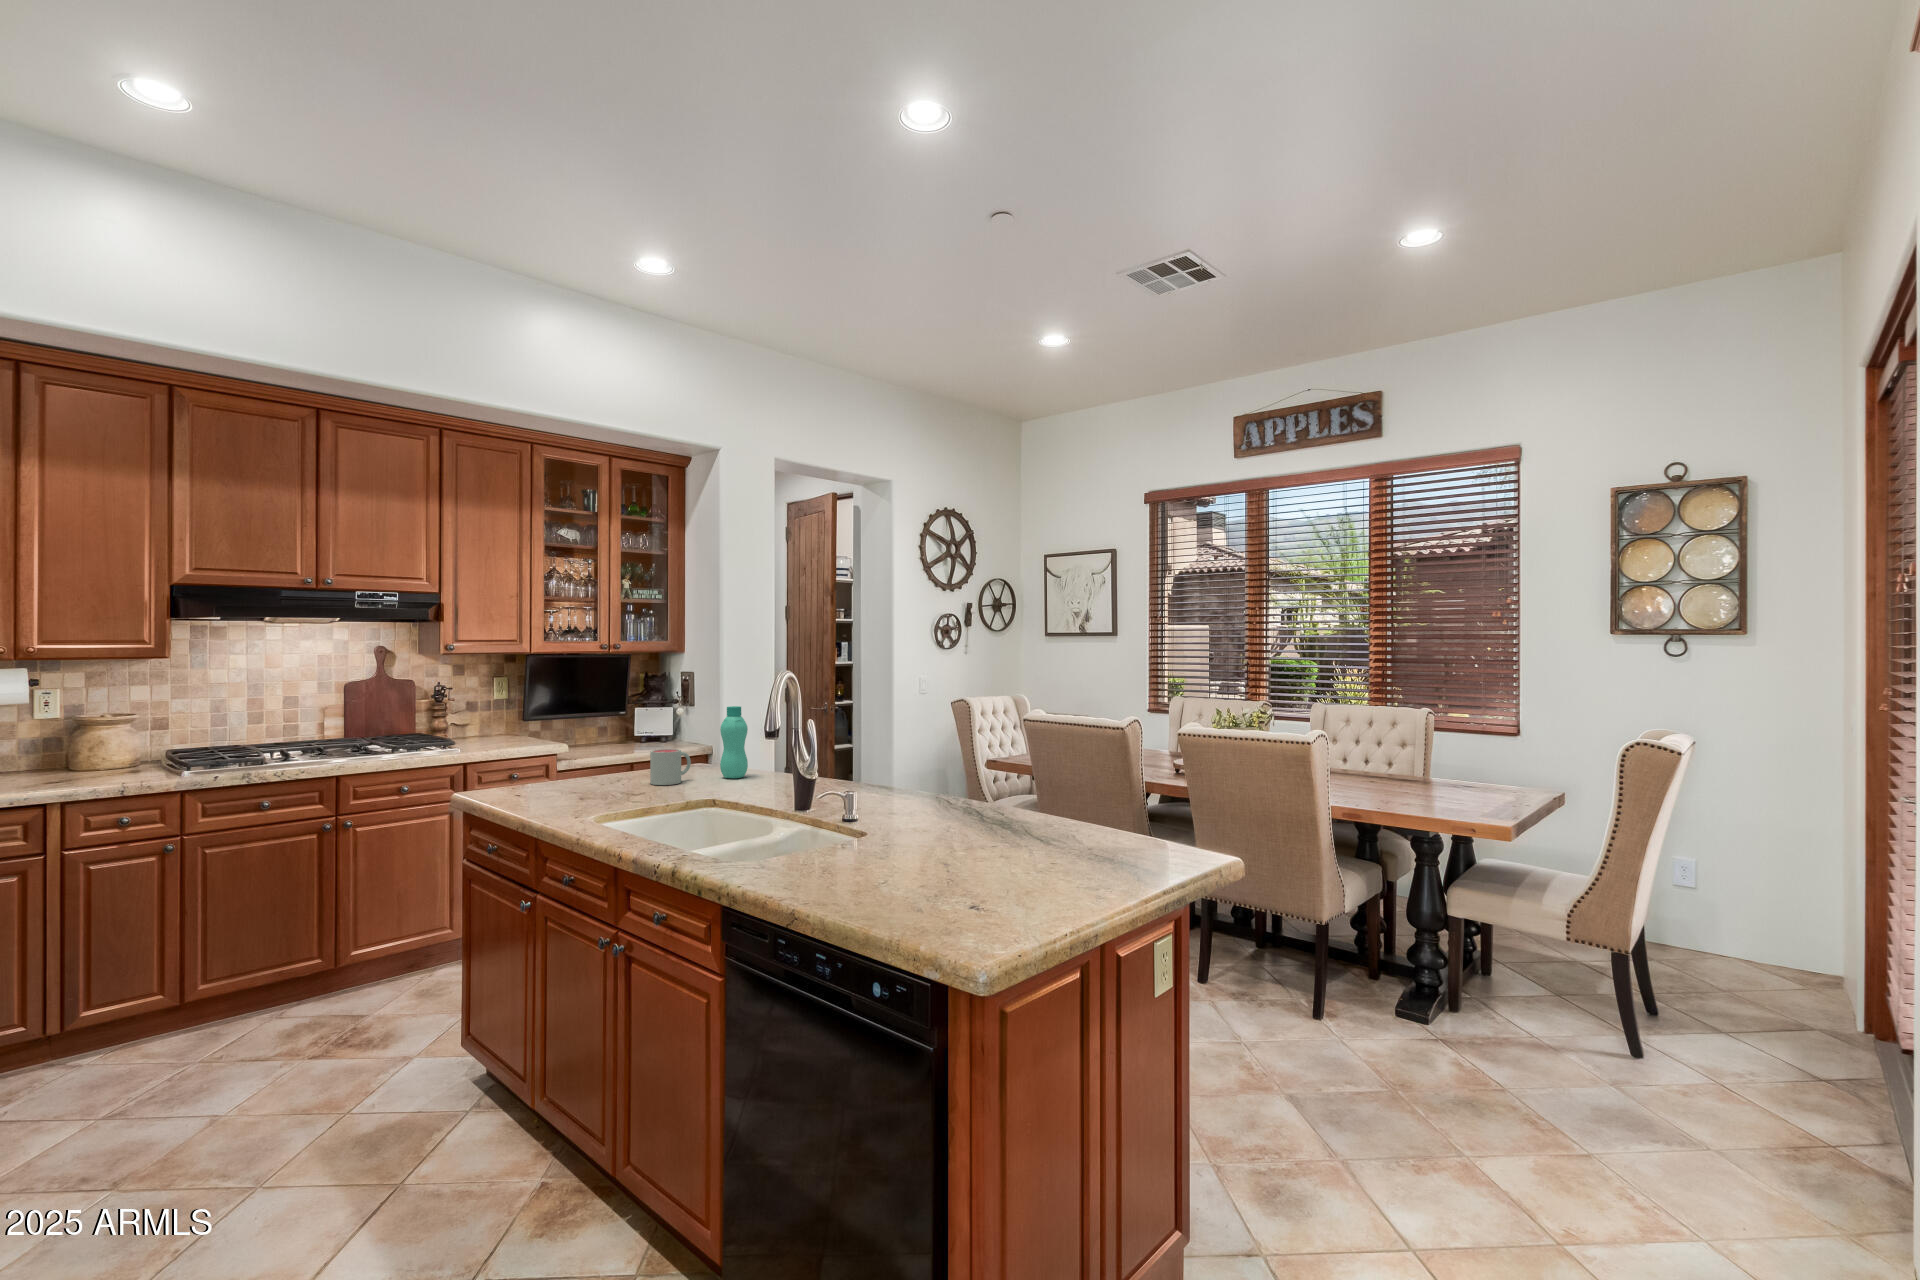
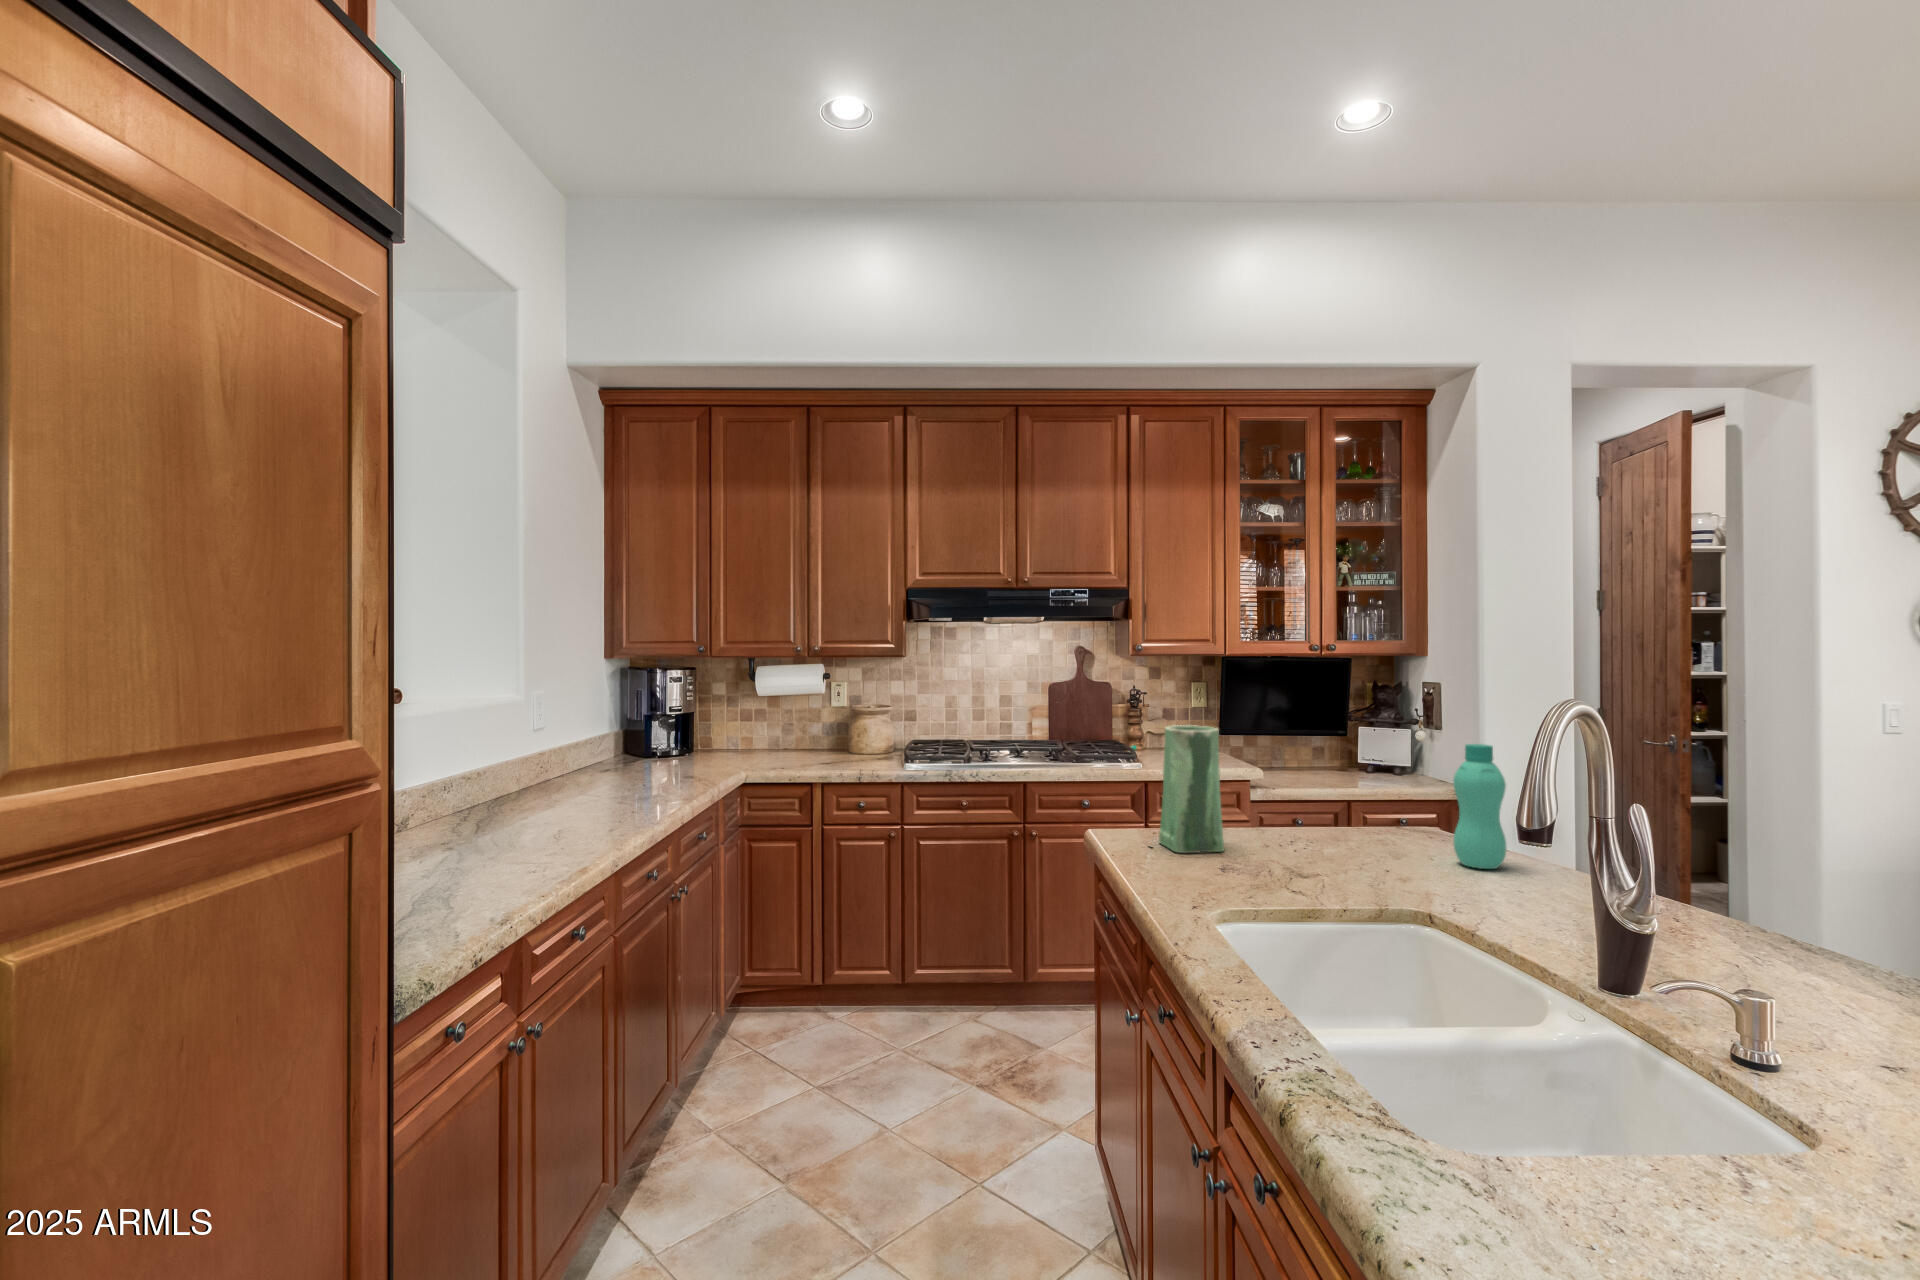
vase: none [530,705,581,794] -> present [1159,725,1224,853]
mug: present [650,749,691,785] -> none [1330,804,1400,864]

